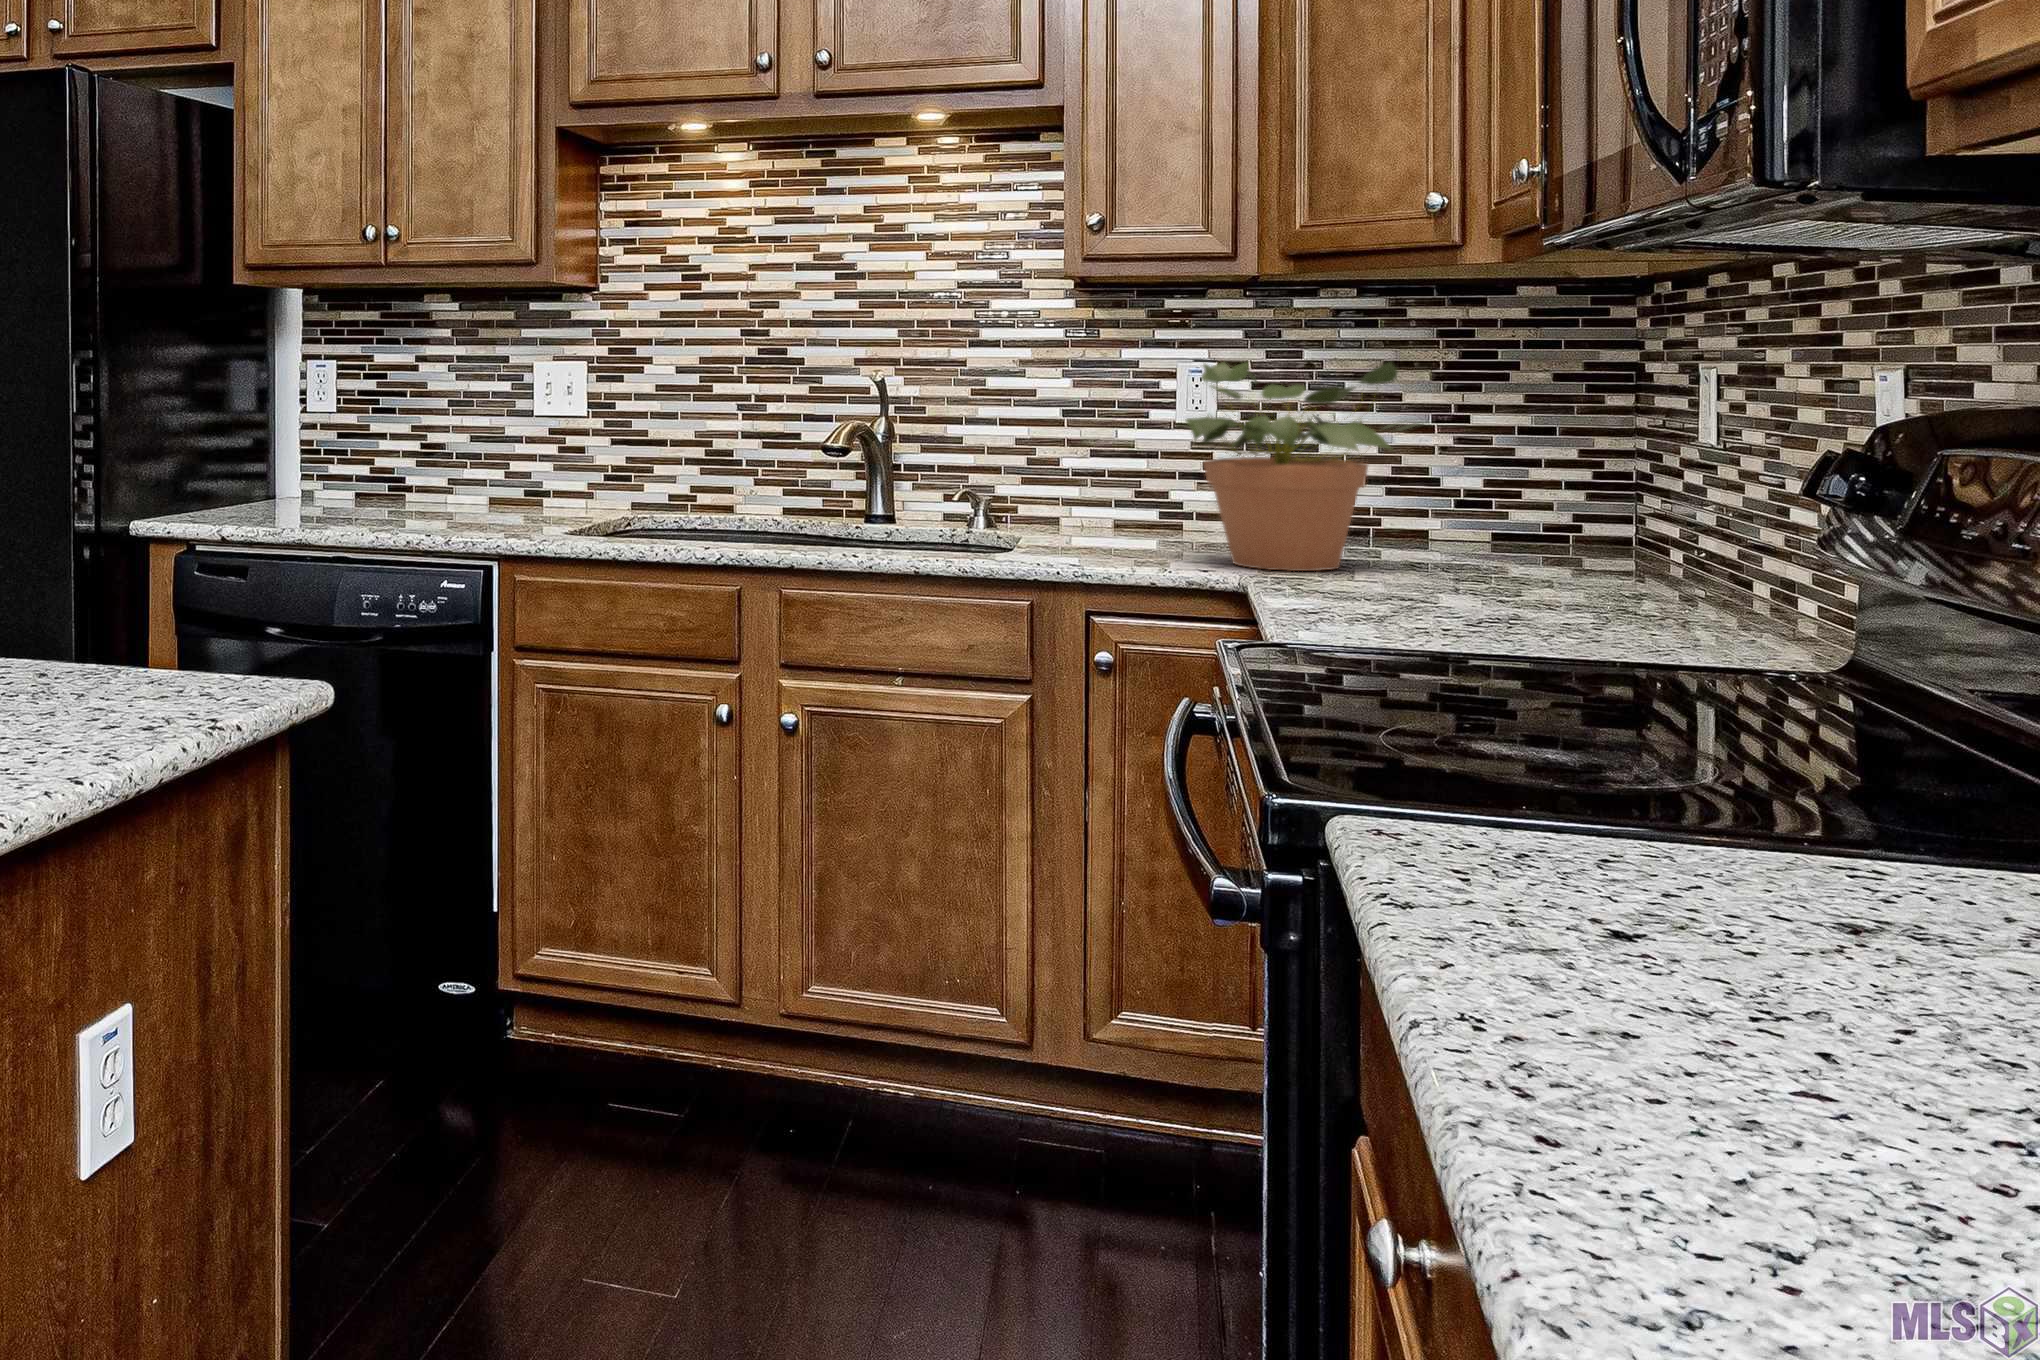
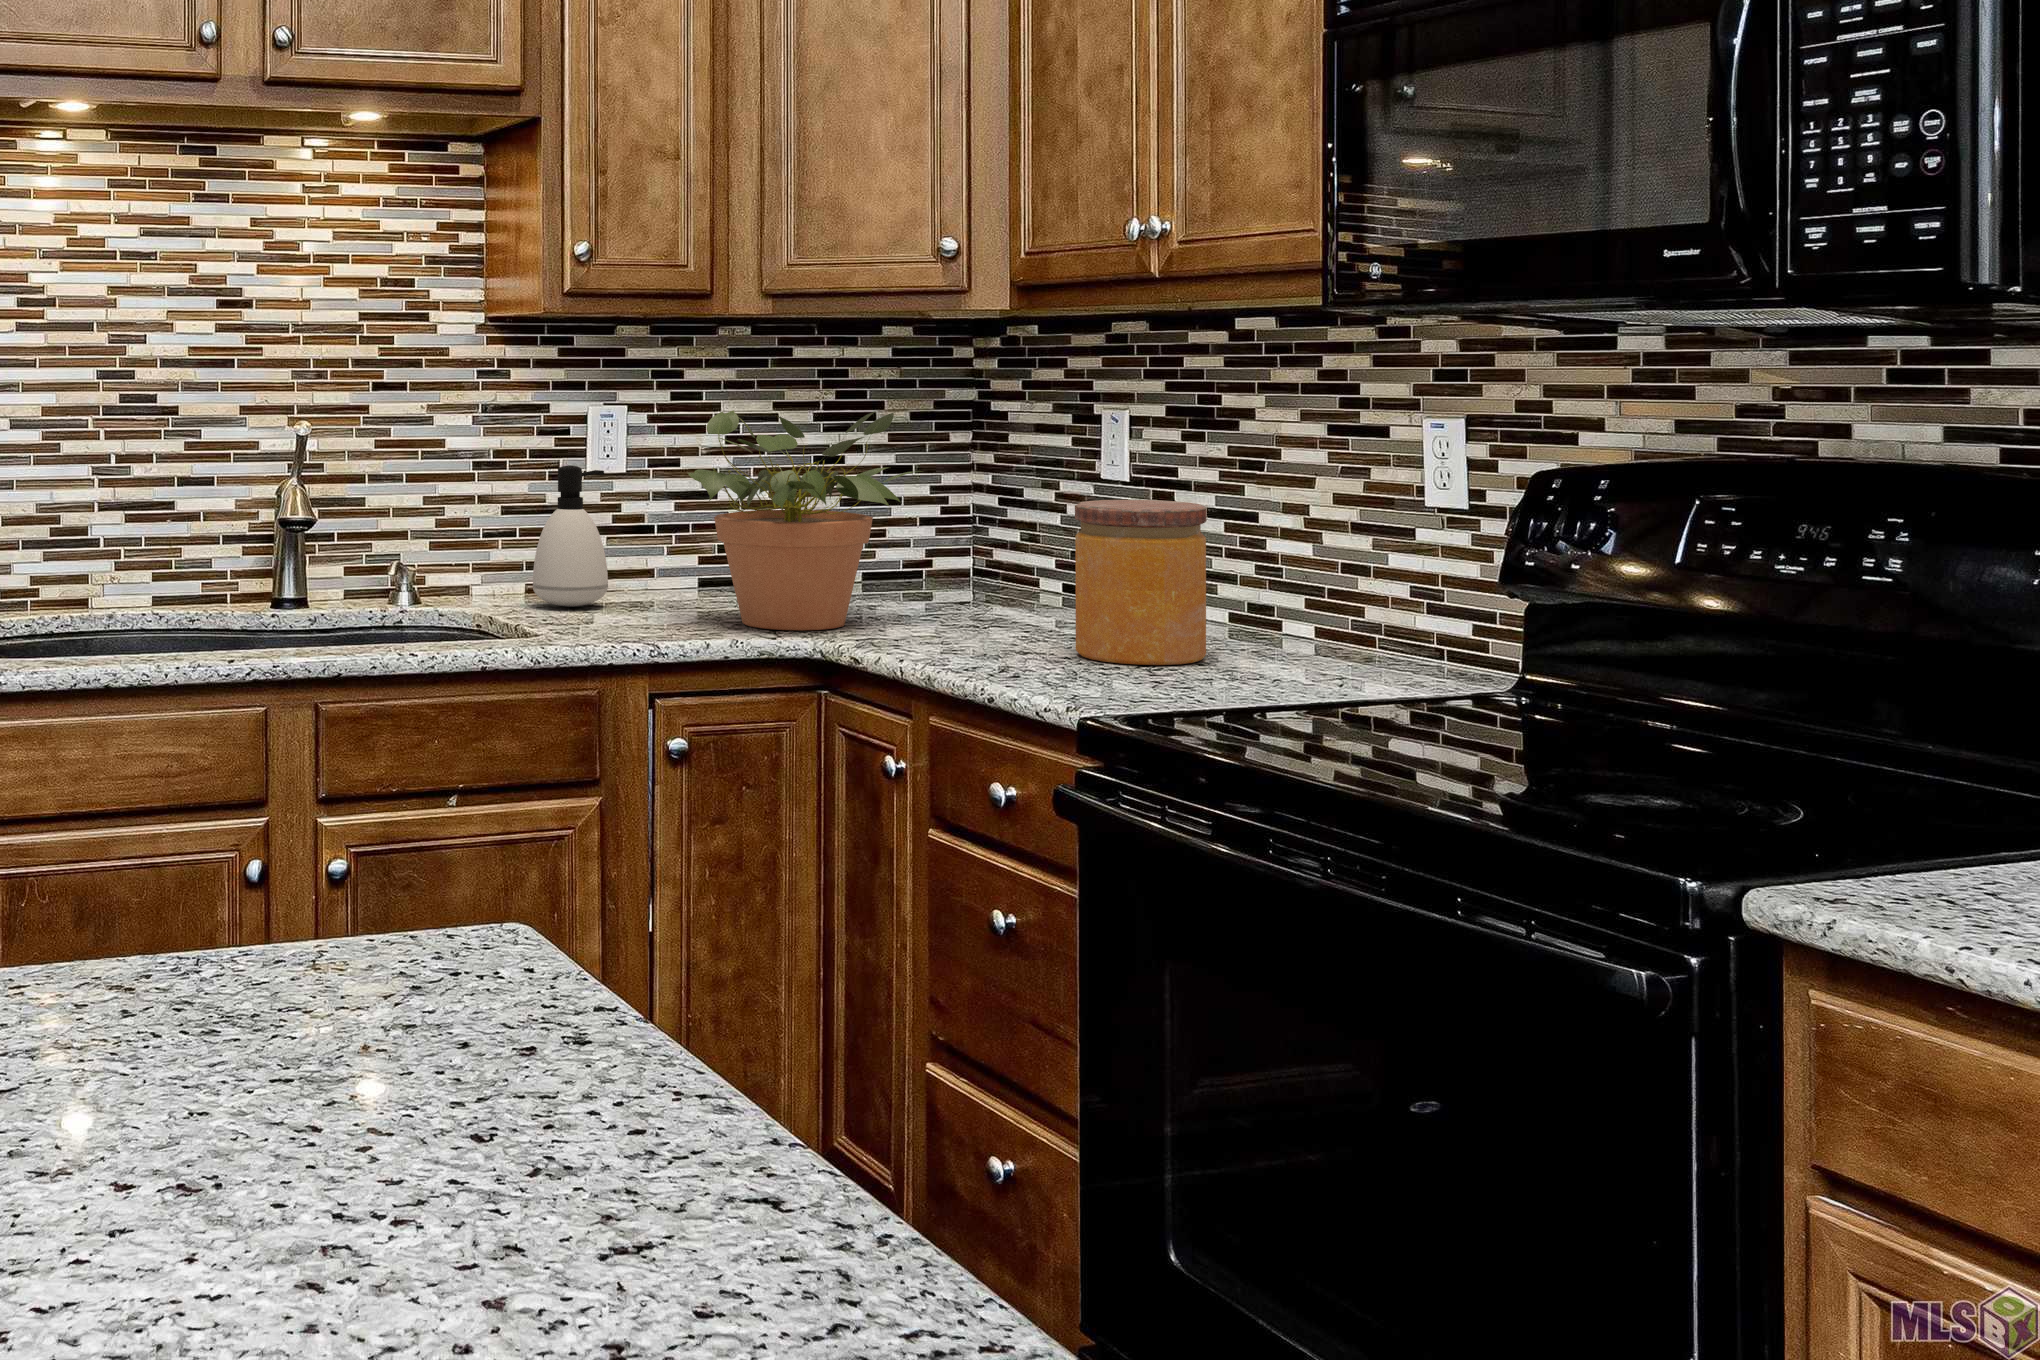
soap dispenser: none [1092,413,1166,540] -> present [533,465,608,607]
jar: none [1475,448,1631,622] -> present [1075,500,1207,665]

